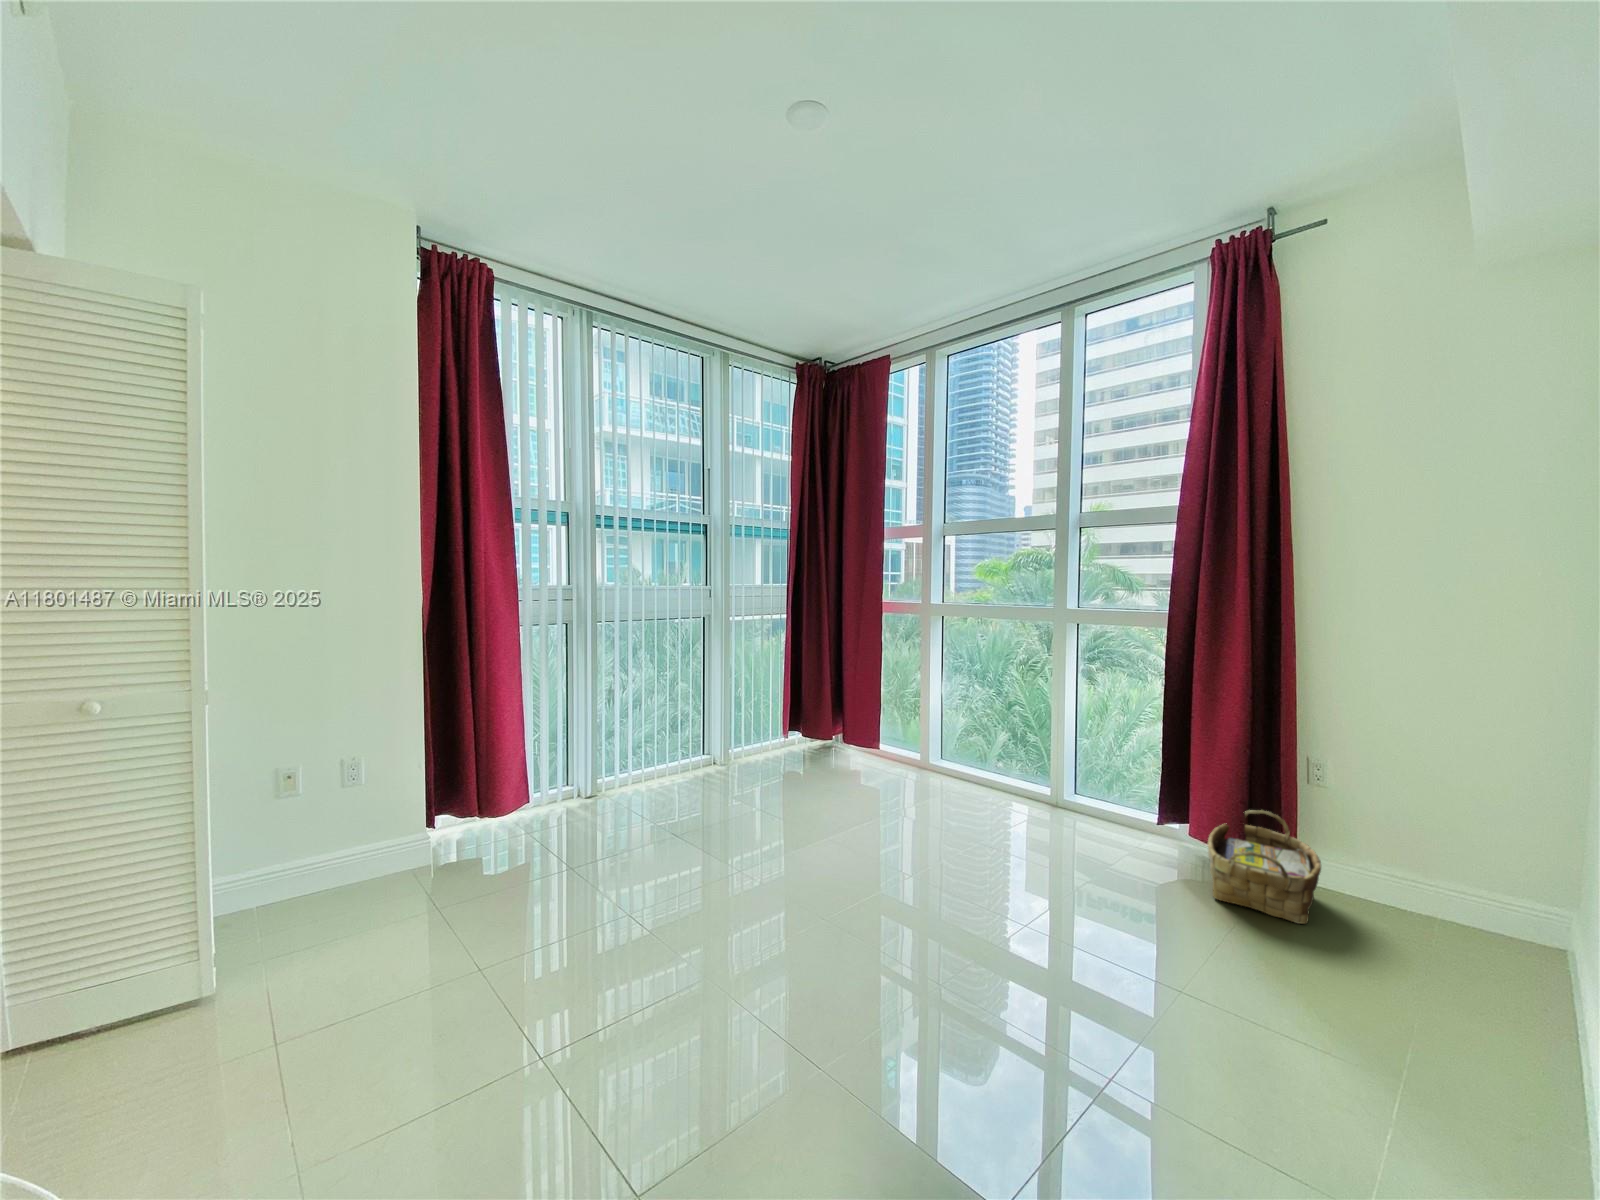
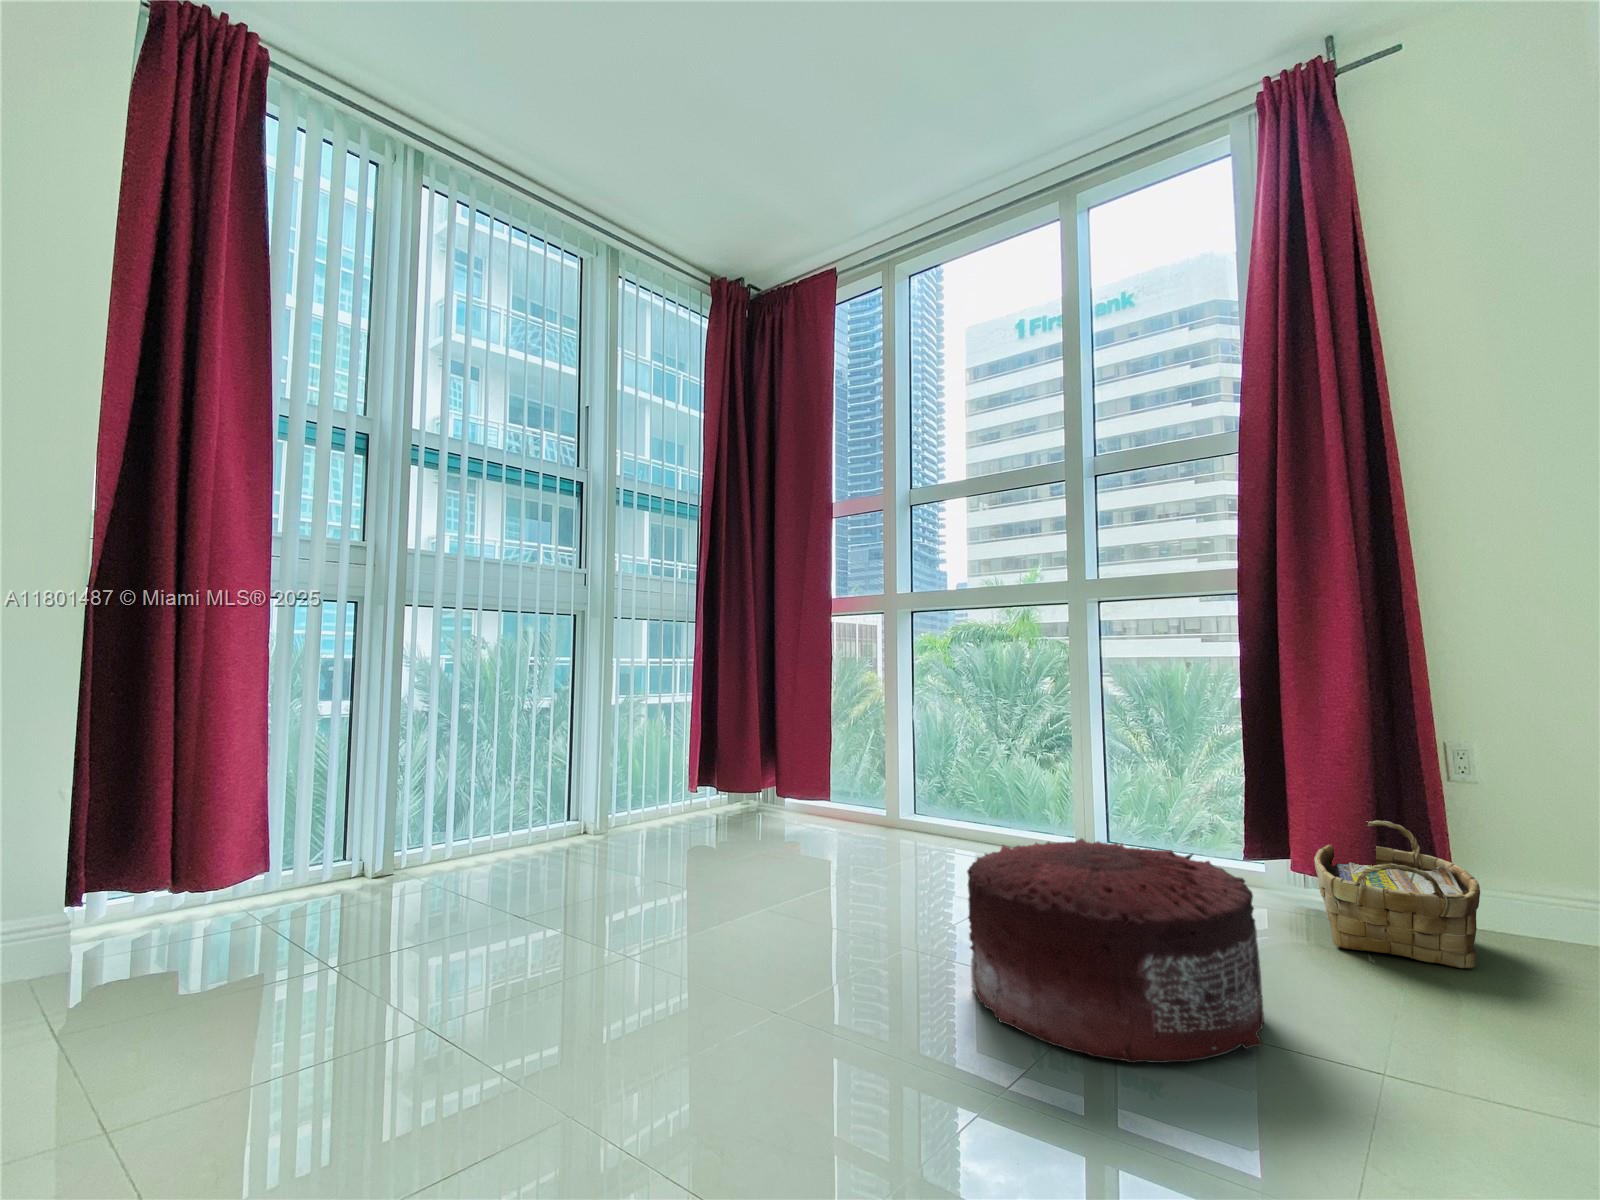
pouf: none [950,819,1137,983] -> present [967,838,1264,1063]

